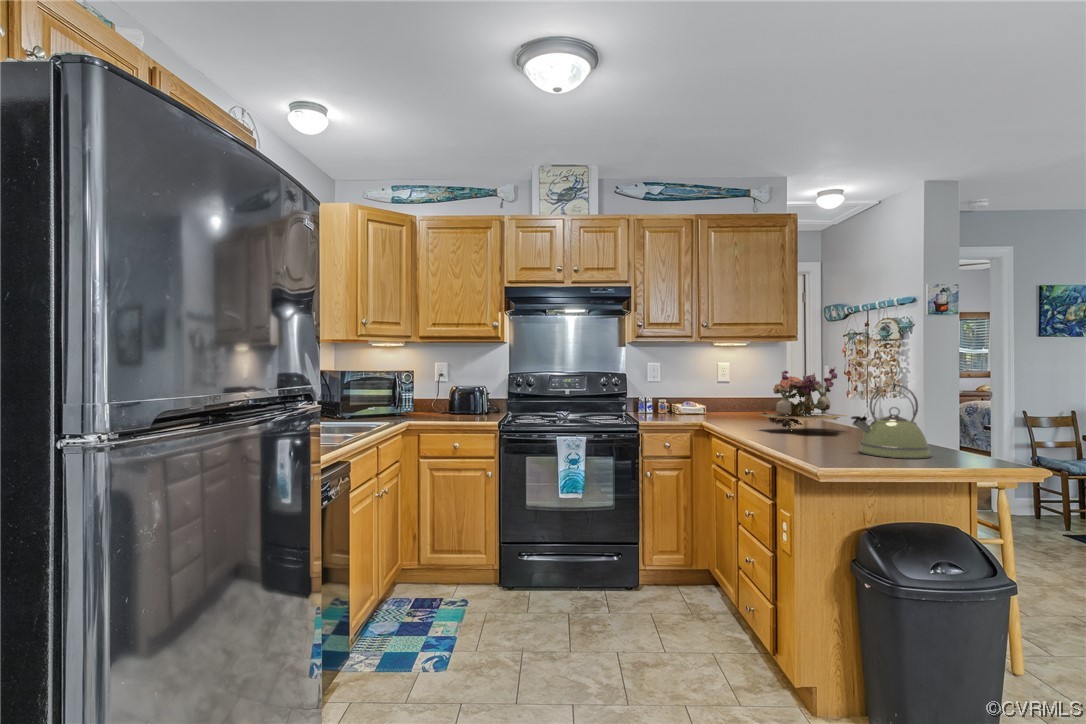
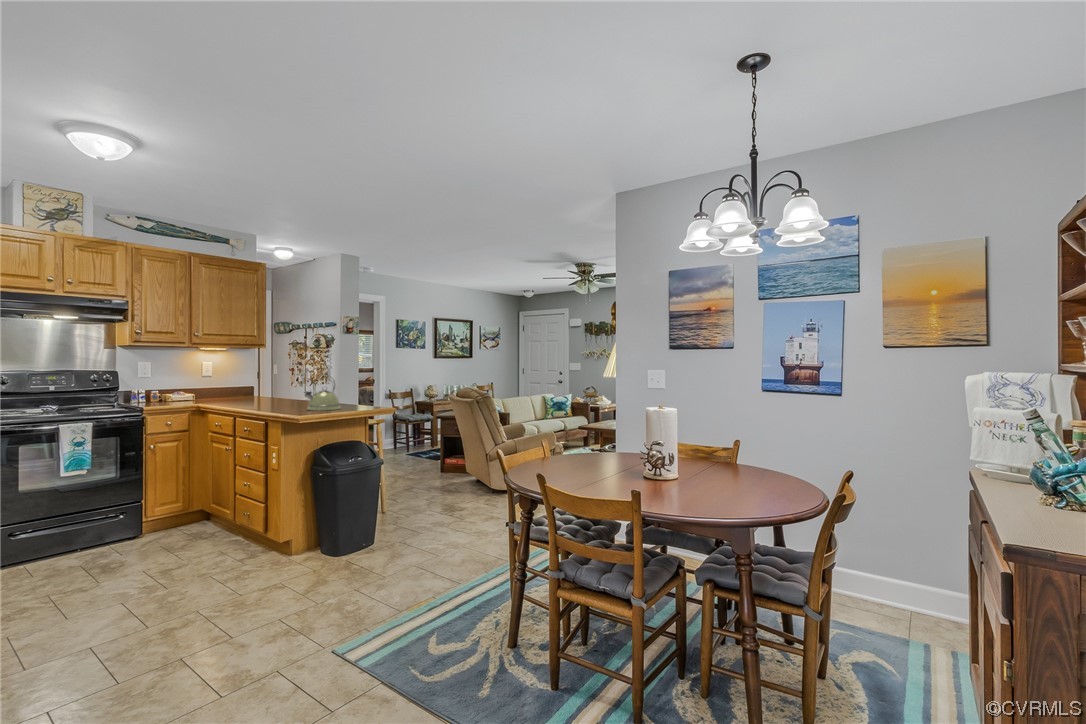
flower arrangement: present [758,367,847,429] -> none [243,366,299,405]

